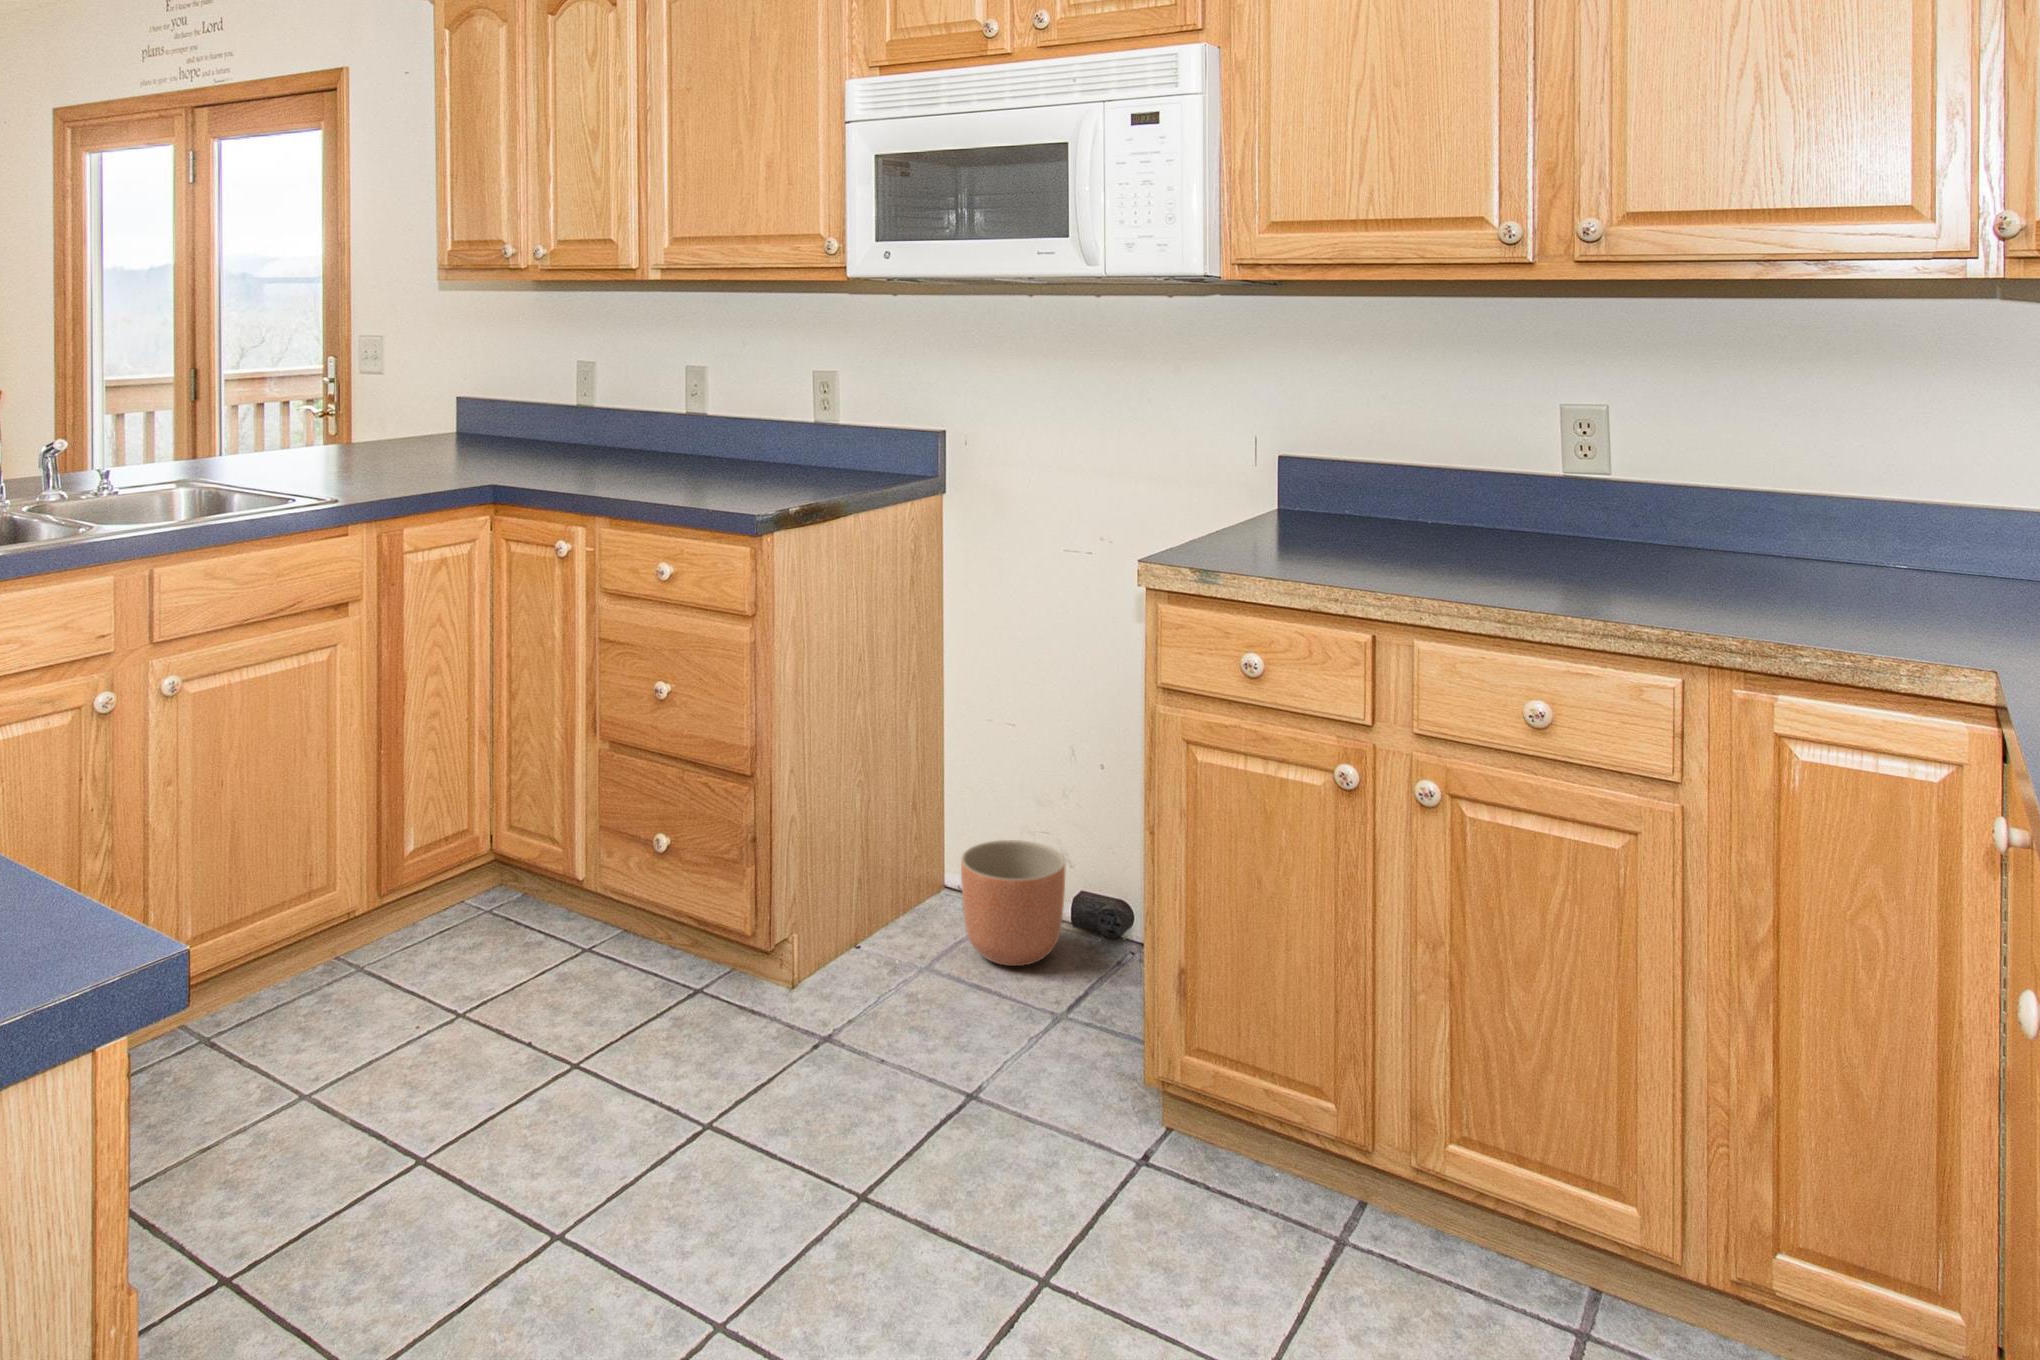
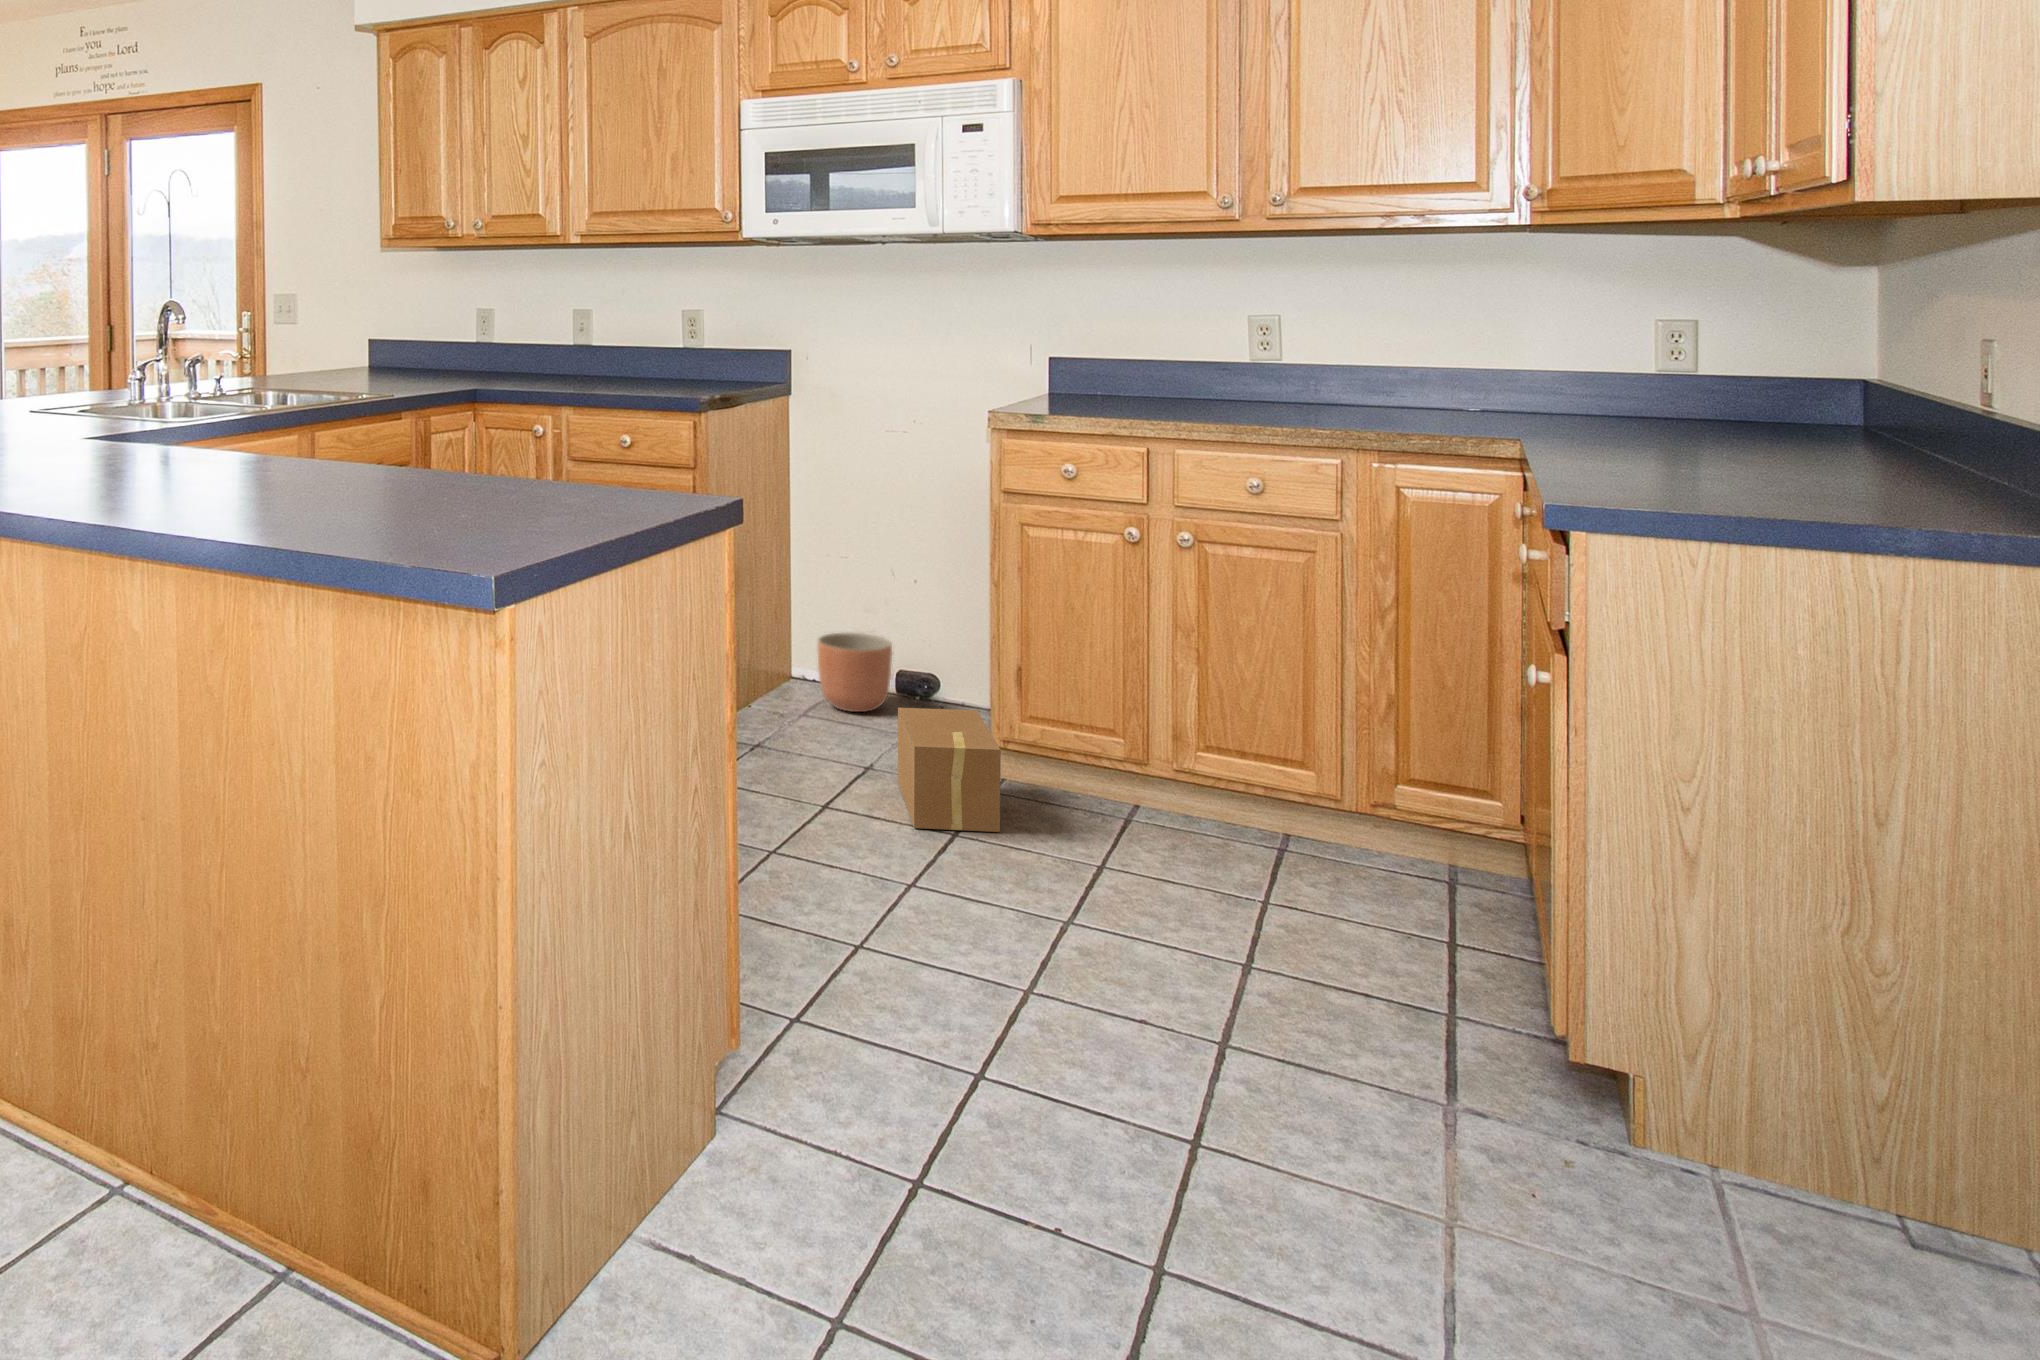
cardboard box: none [977,1017,1121,1272] -> present [898,708,1001,832]

